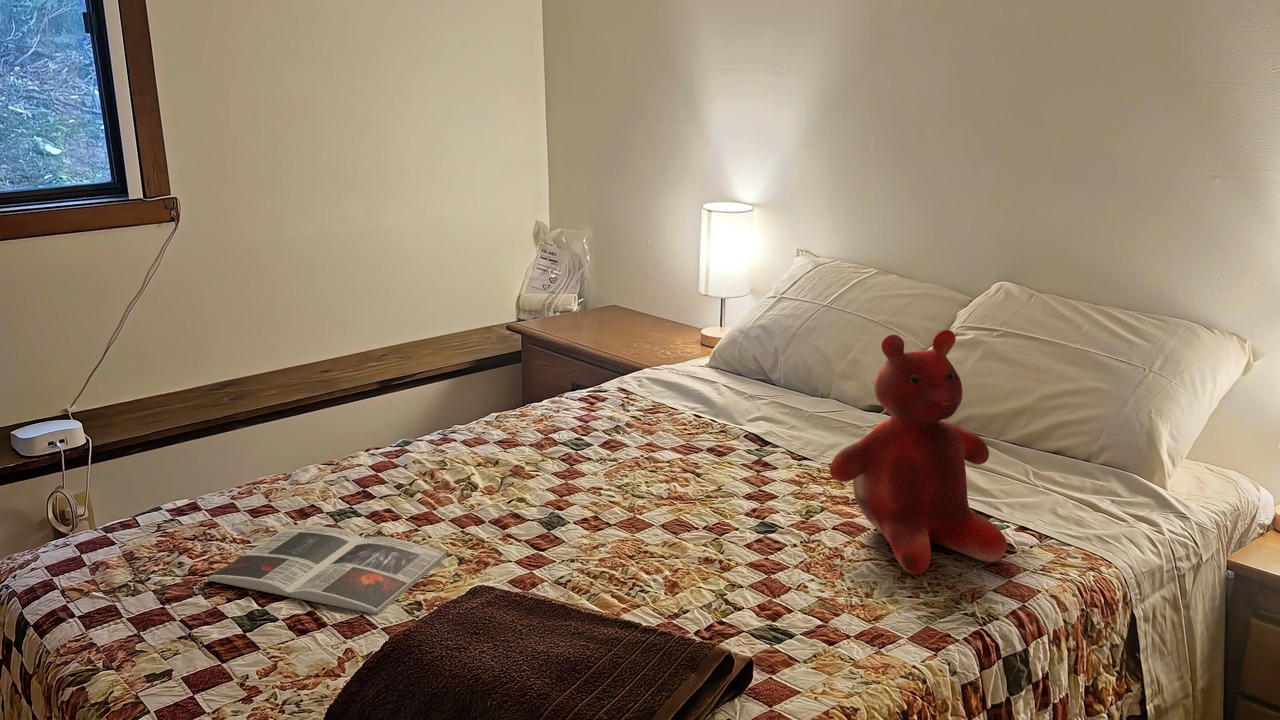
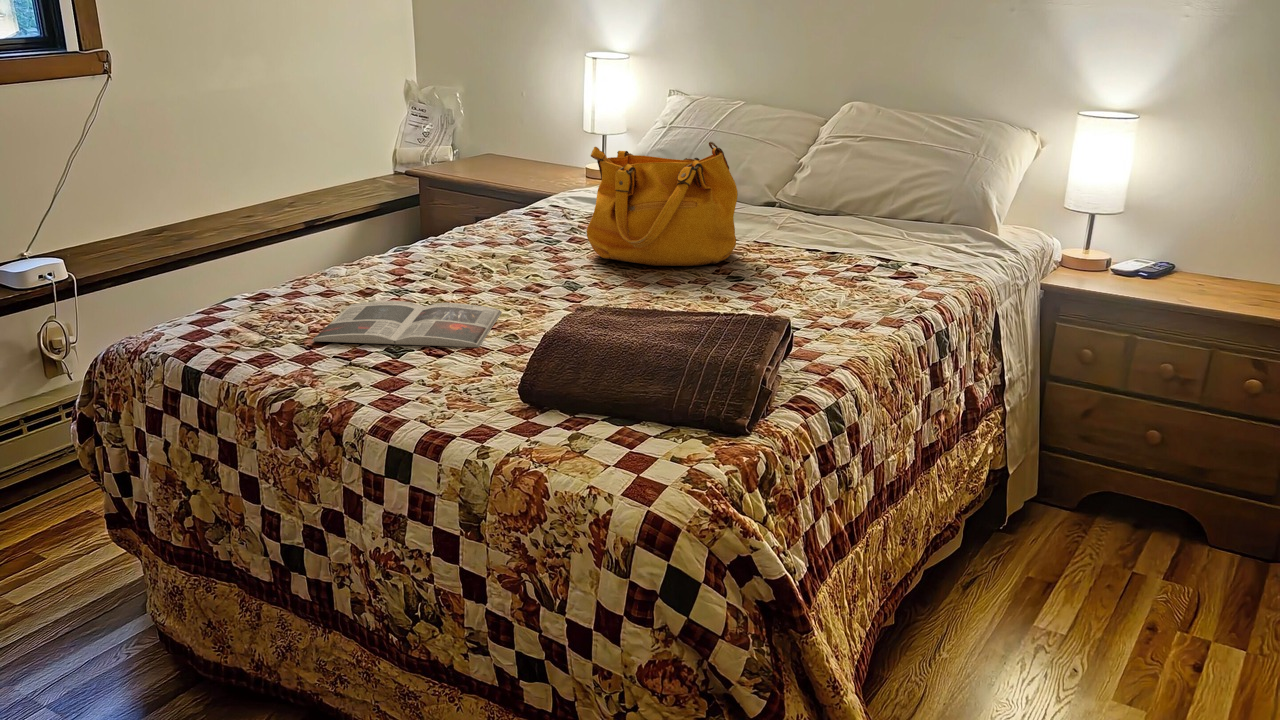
teddy bear: present [830,330,1007,574] -> none [789,112,918,291]
handbag: none [608,344,789,503] -> present [587,142,738,266]

